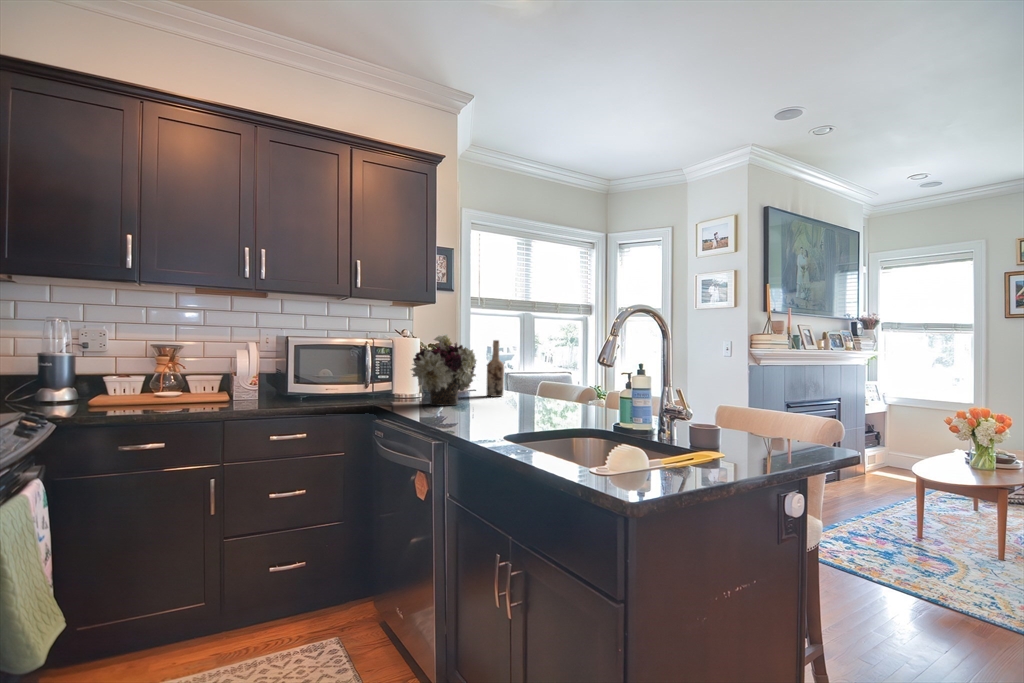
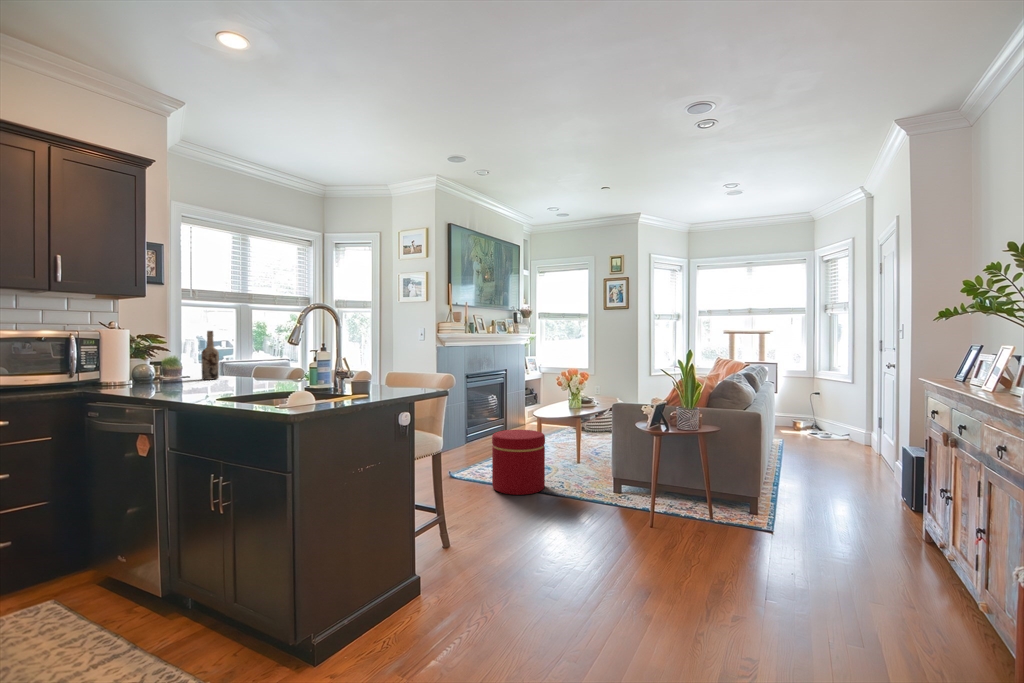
flower arrangement: present [411,334,476,406] -> none [124,327,191,388]
ottoman: none [863,498,969,613] -> present [492,430,545,495]

